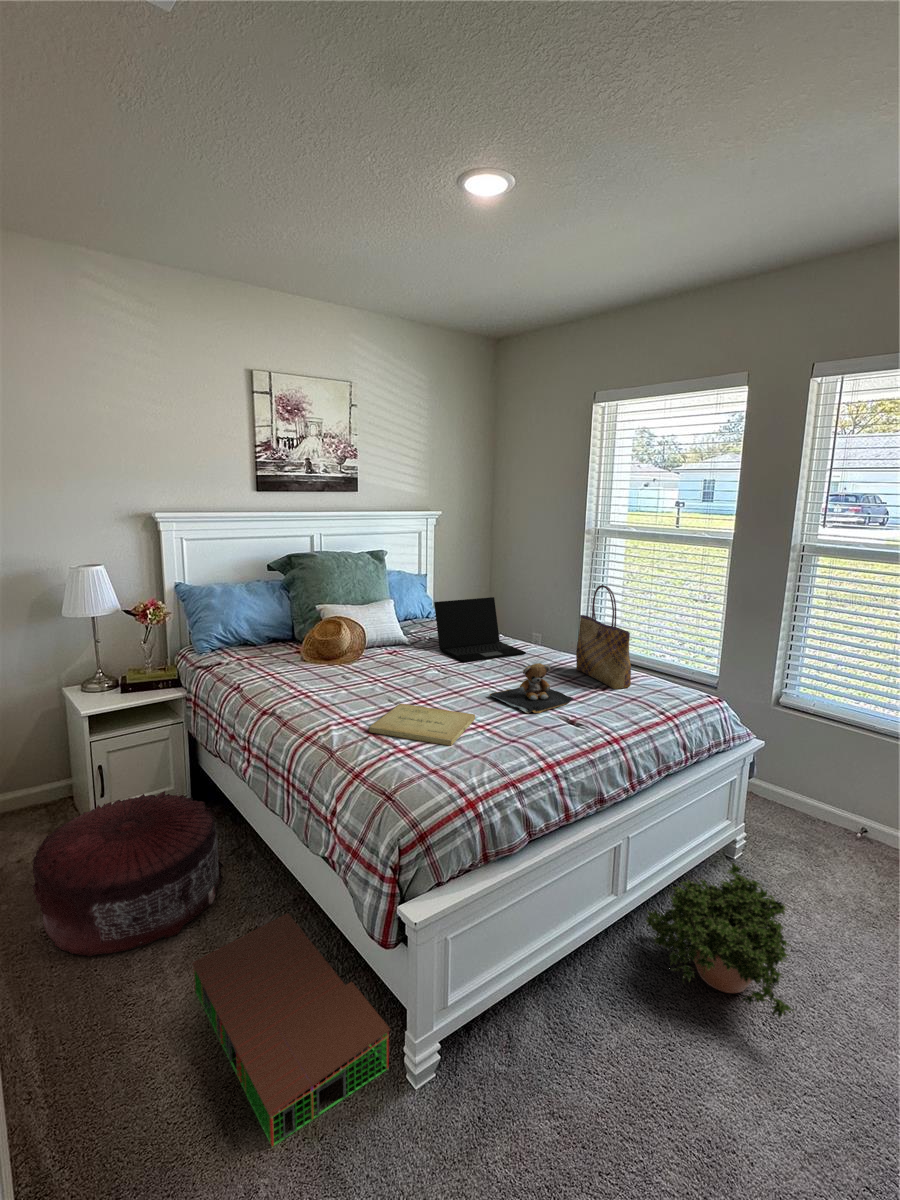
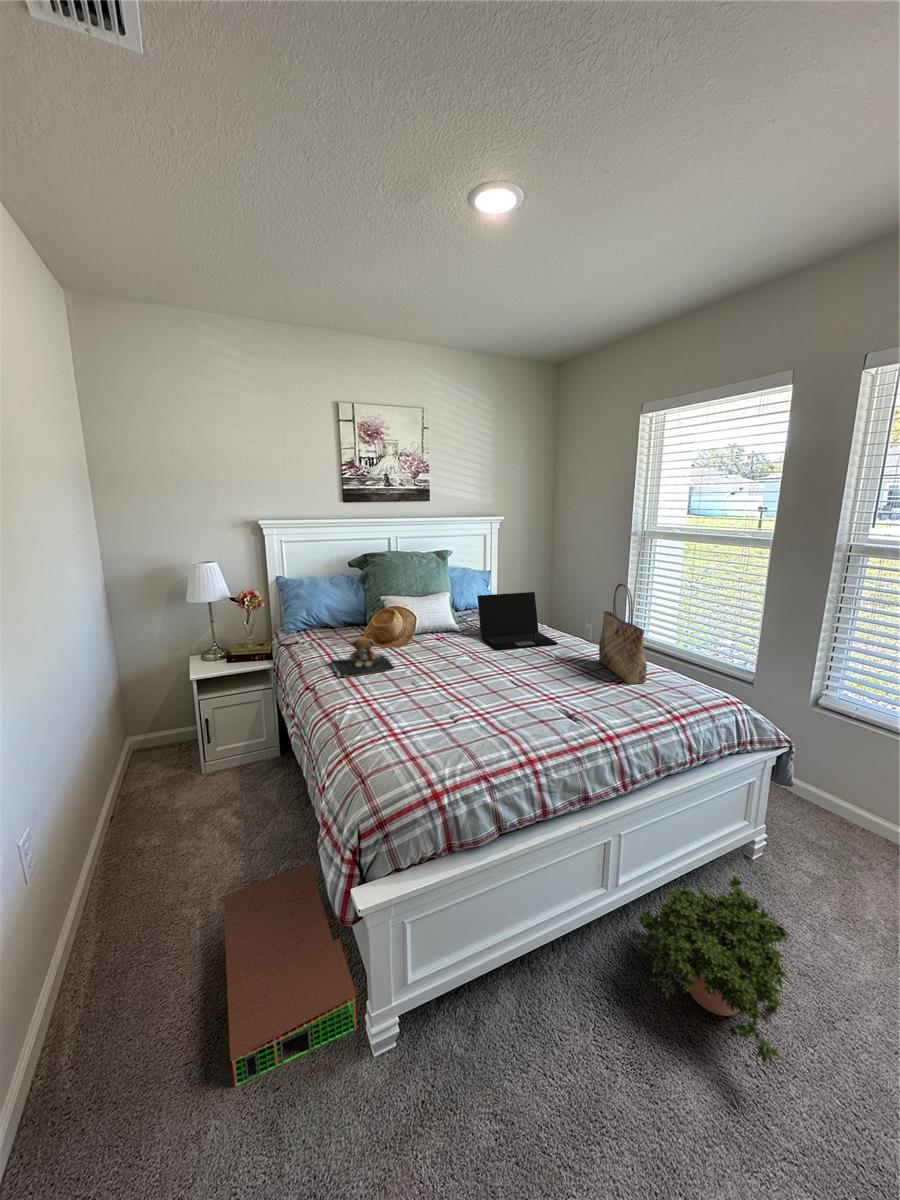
teddy bear: present [490,663,573,713] -> present [331,638,394,678]
book: present [369,703,475,746] -> none [376,687,478,733]
pouf: present [31,791,224,956] -> none [127,744,284,876]

